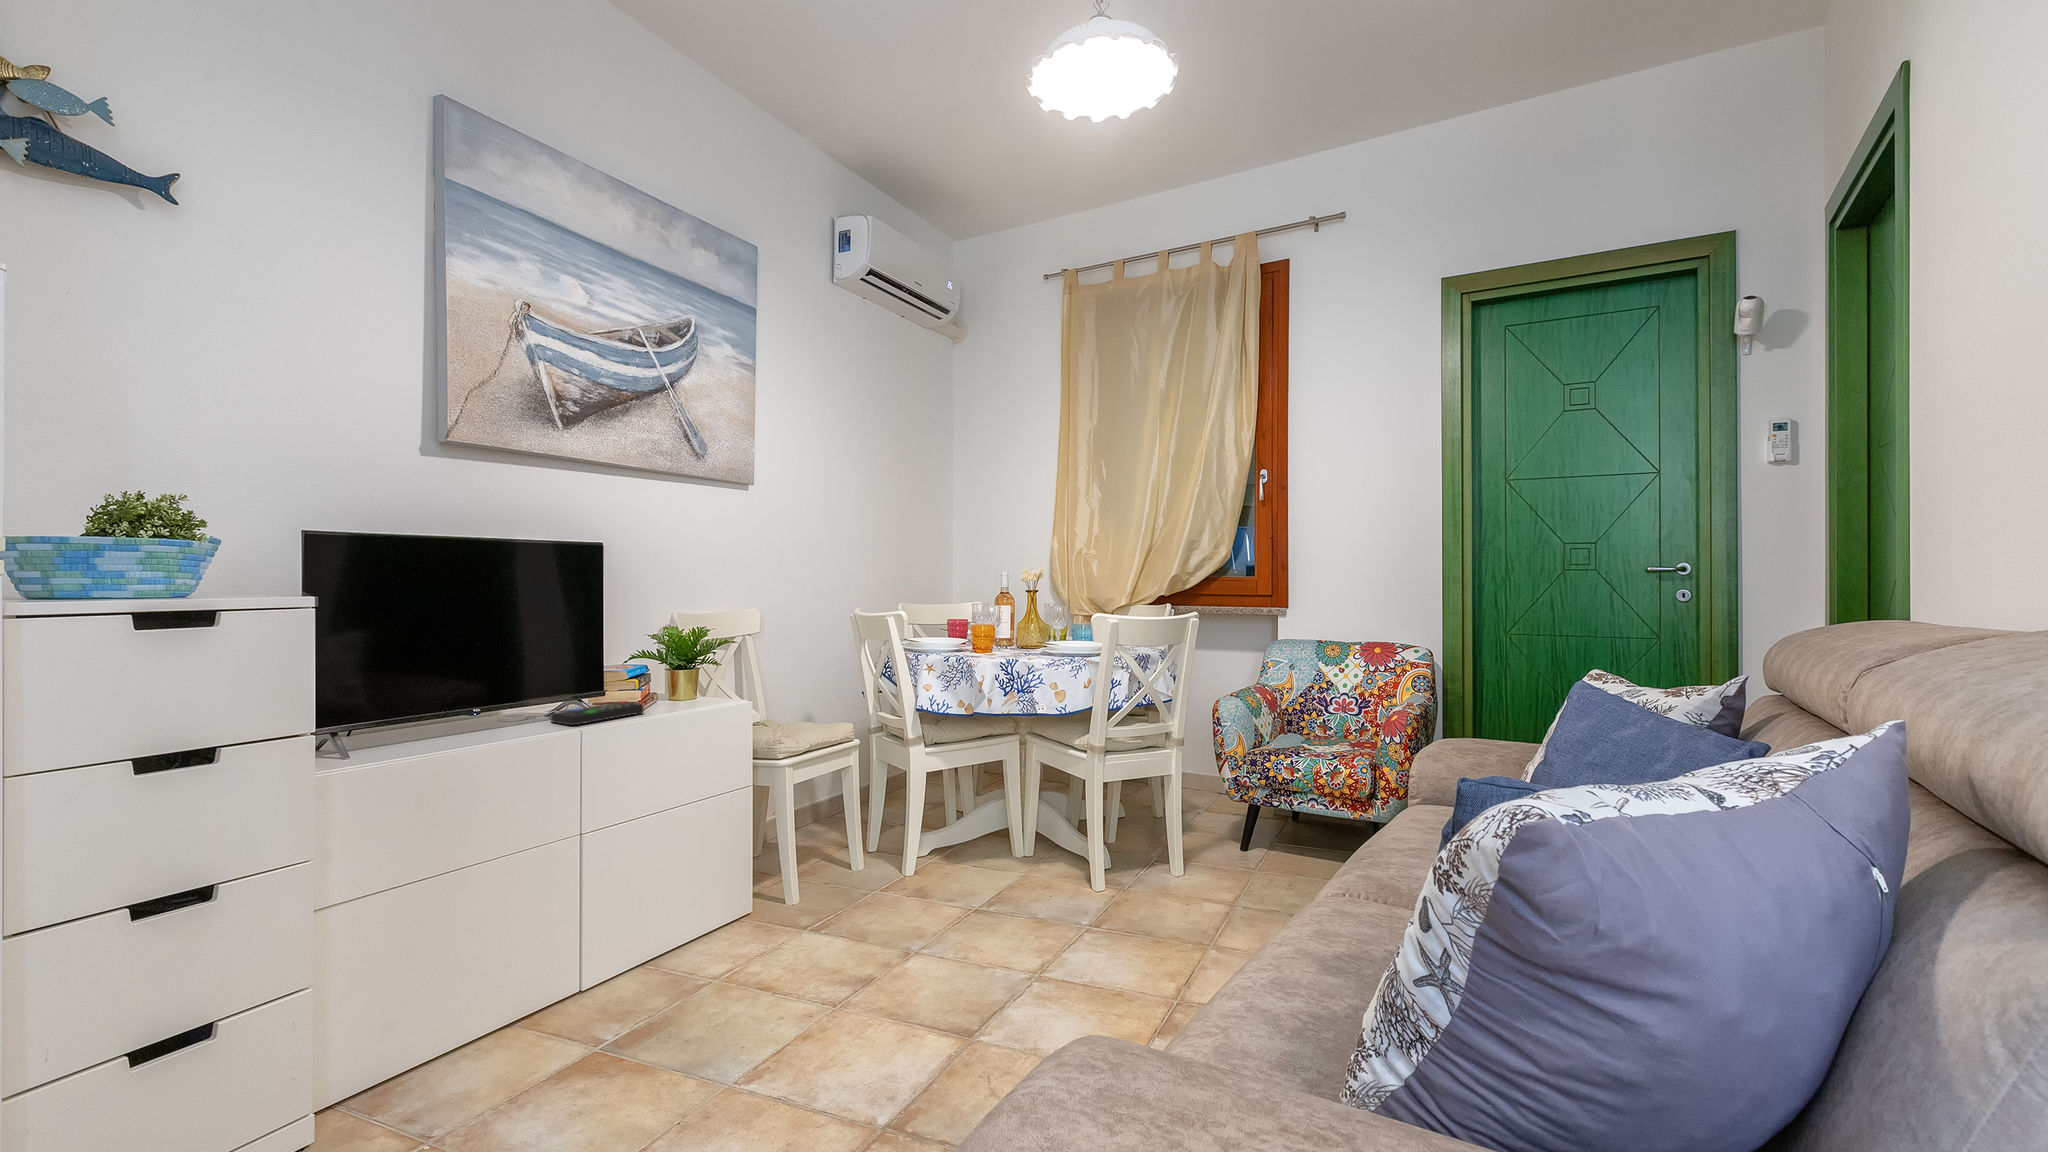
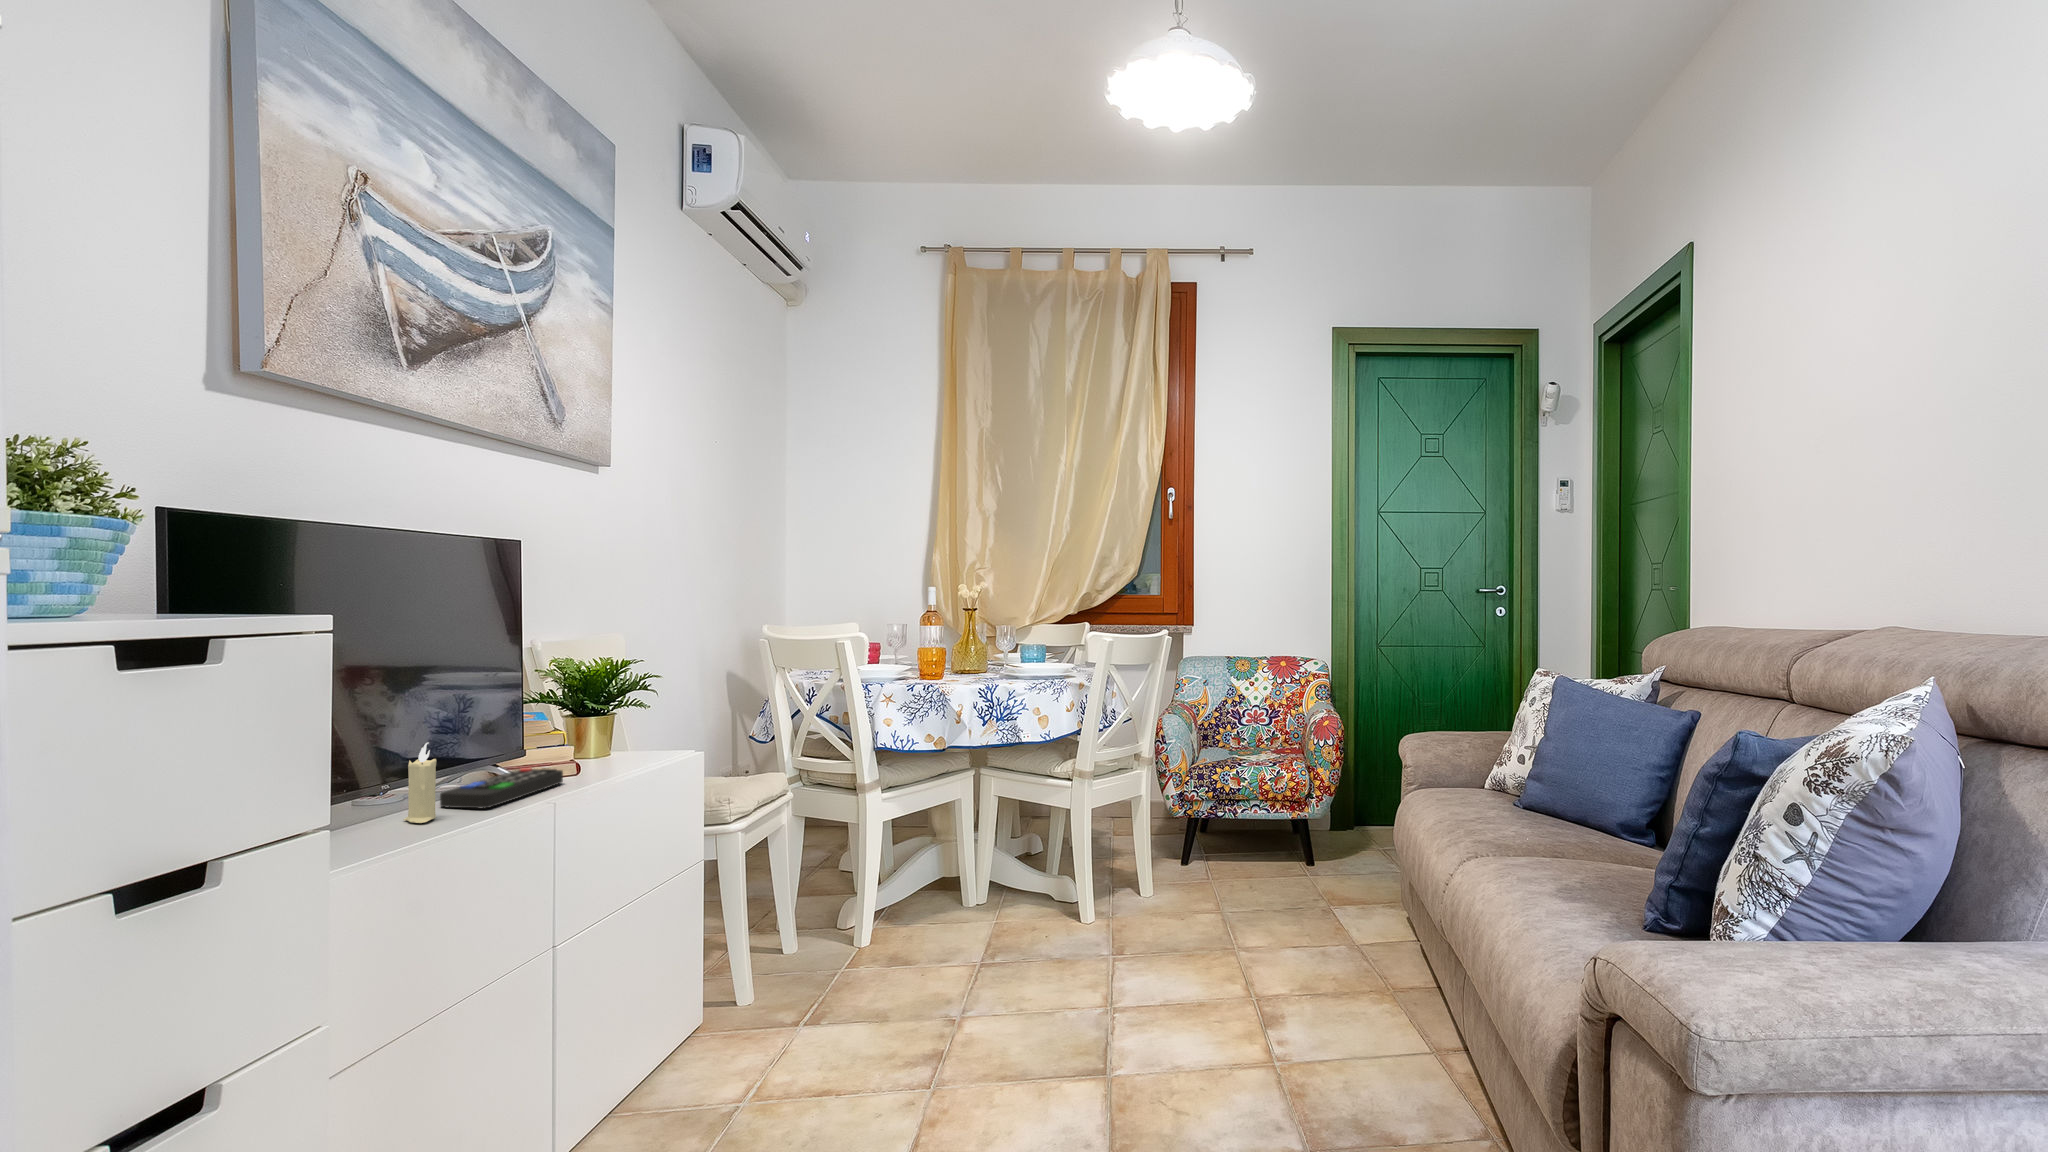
candle: none [519,680,538,731] -> present [403,743,437,823]

